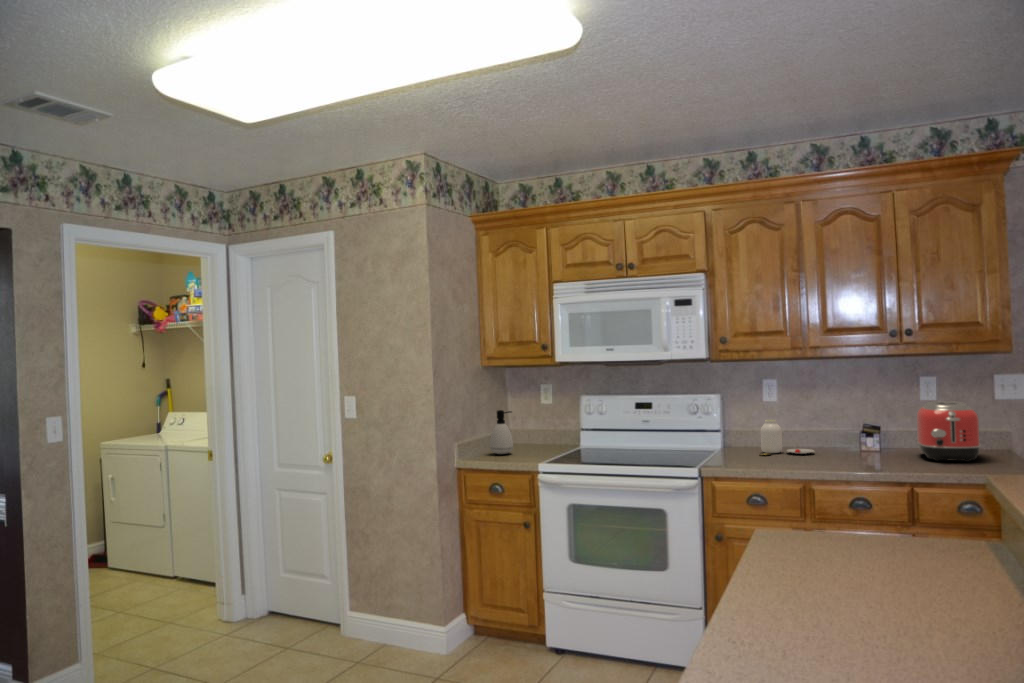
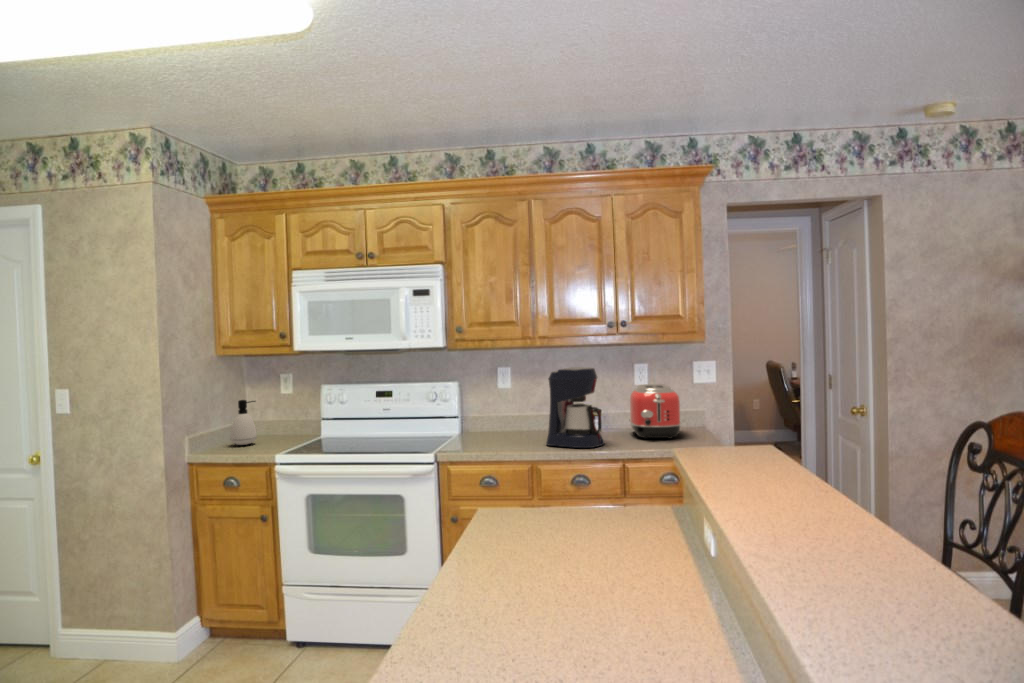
coffee maker: none [820,381,888,467] -> present [546,367,604,448]
jar: present [760,420,814,455] -> none [495,404,545,438]

